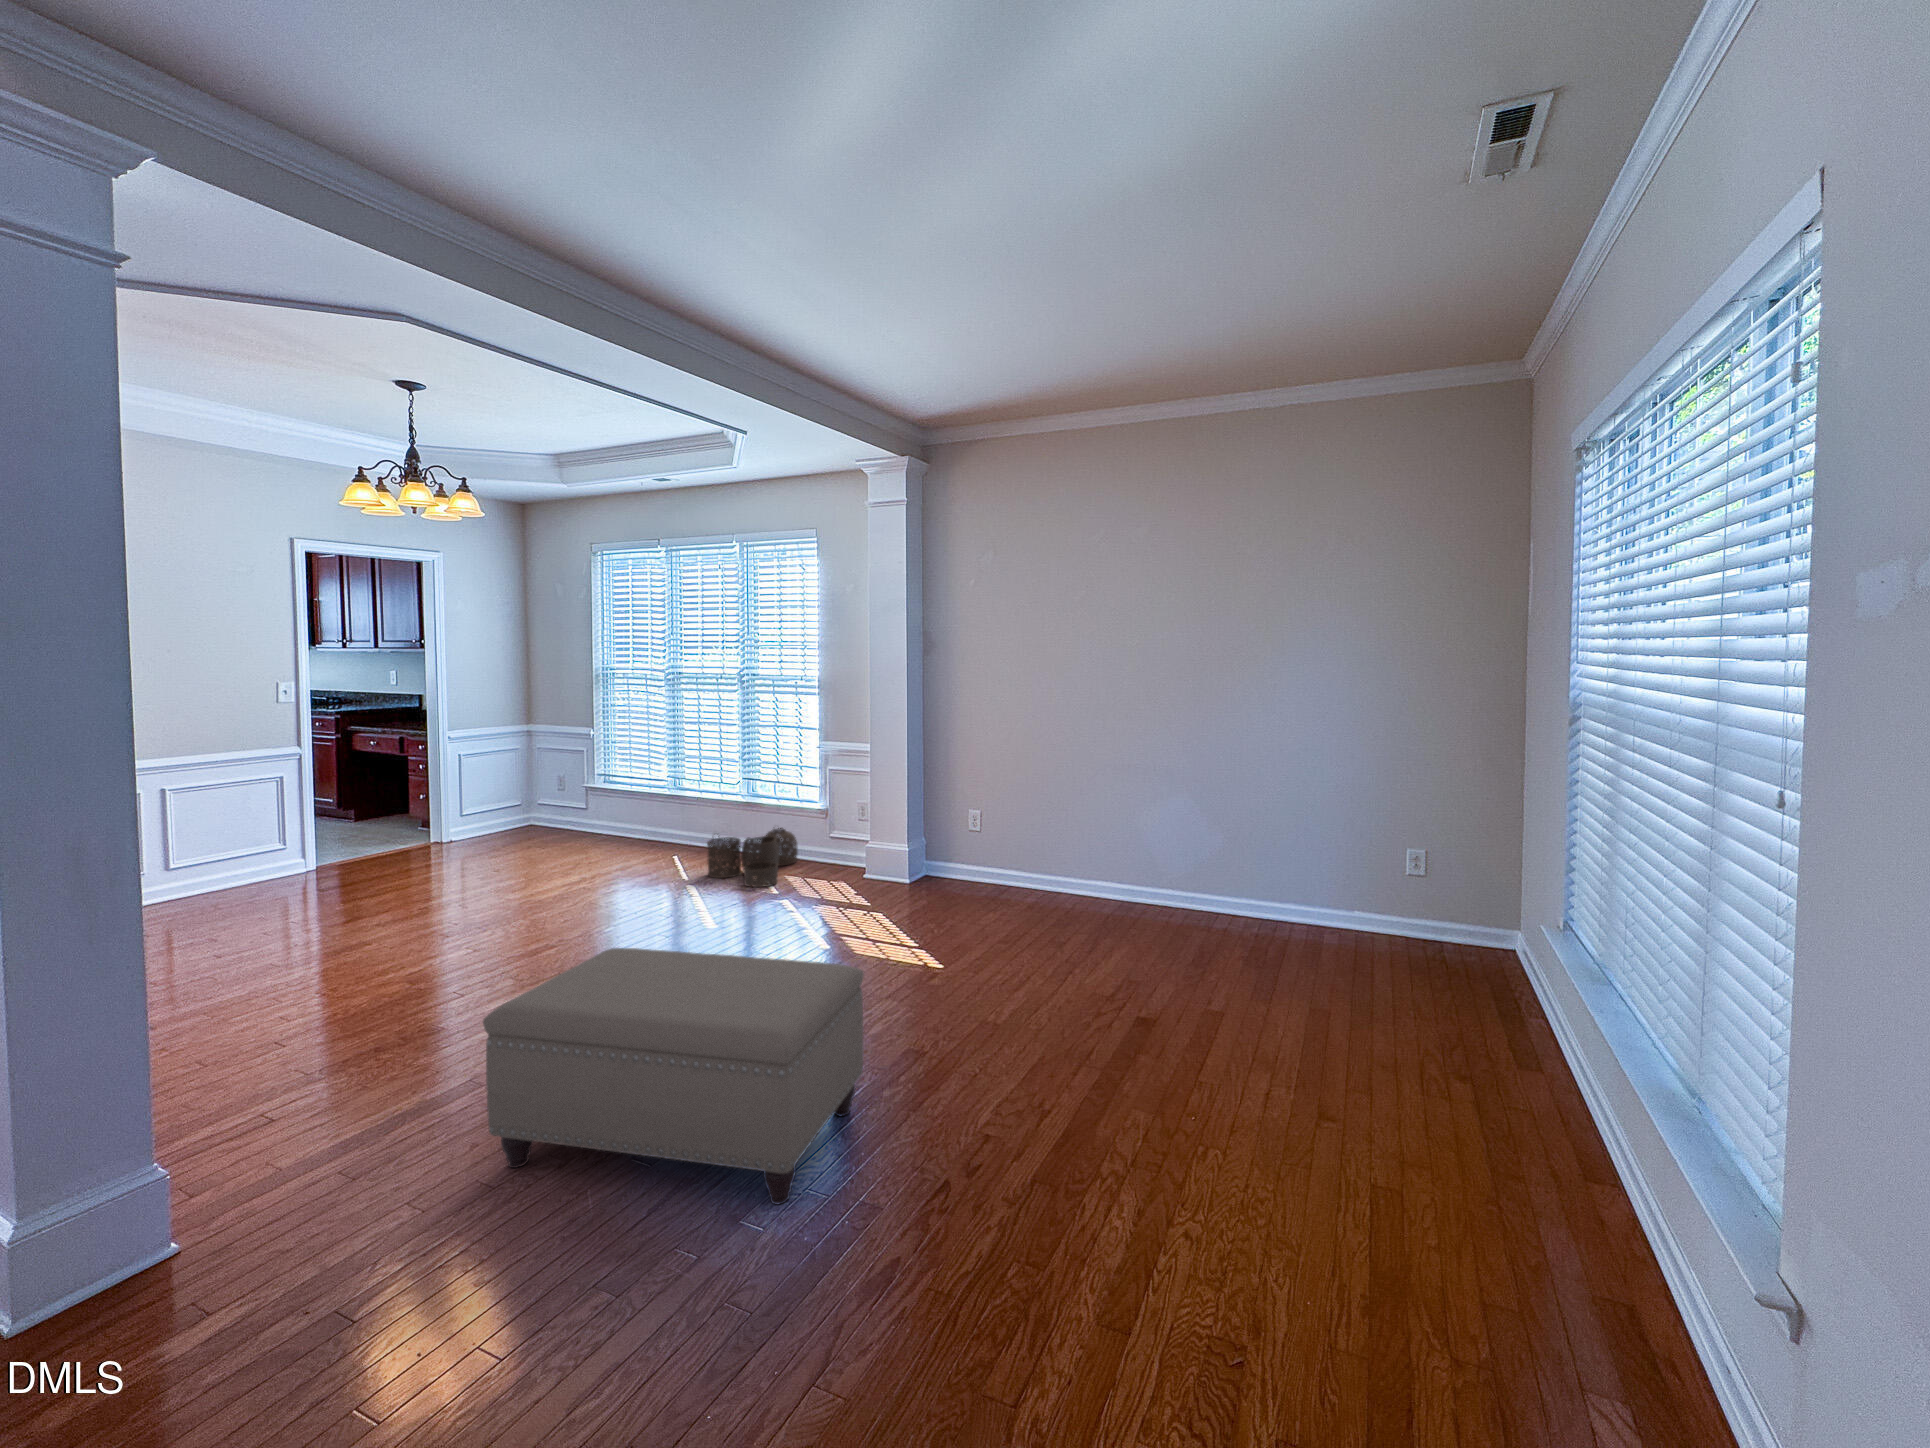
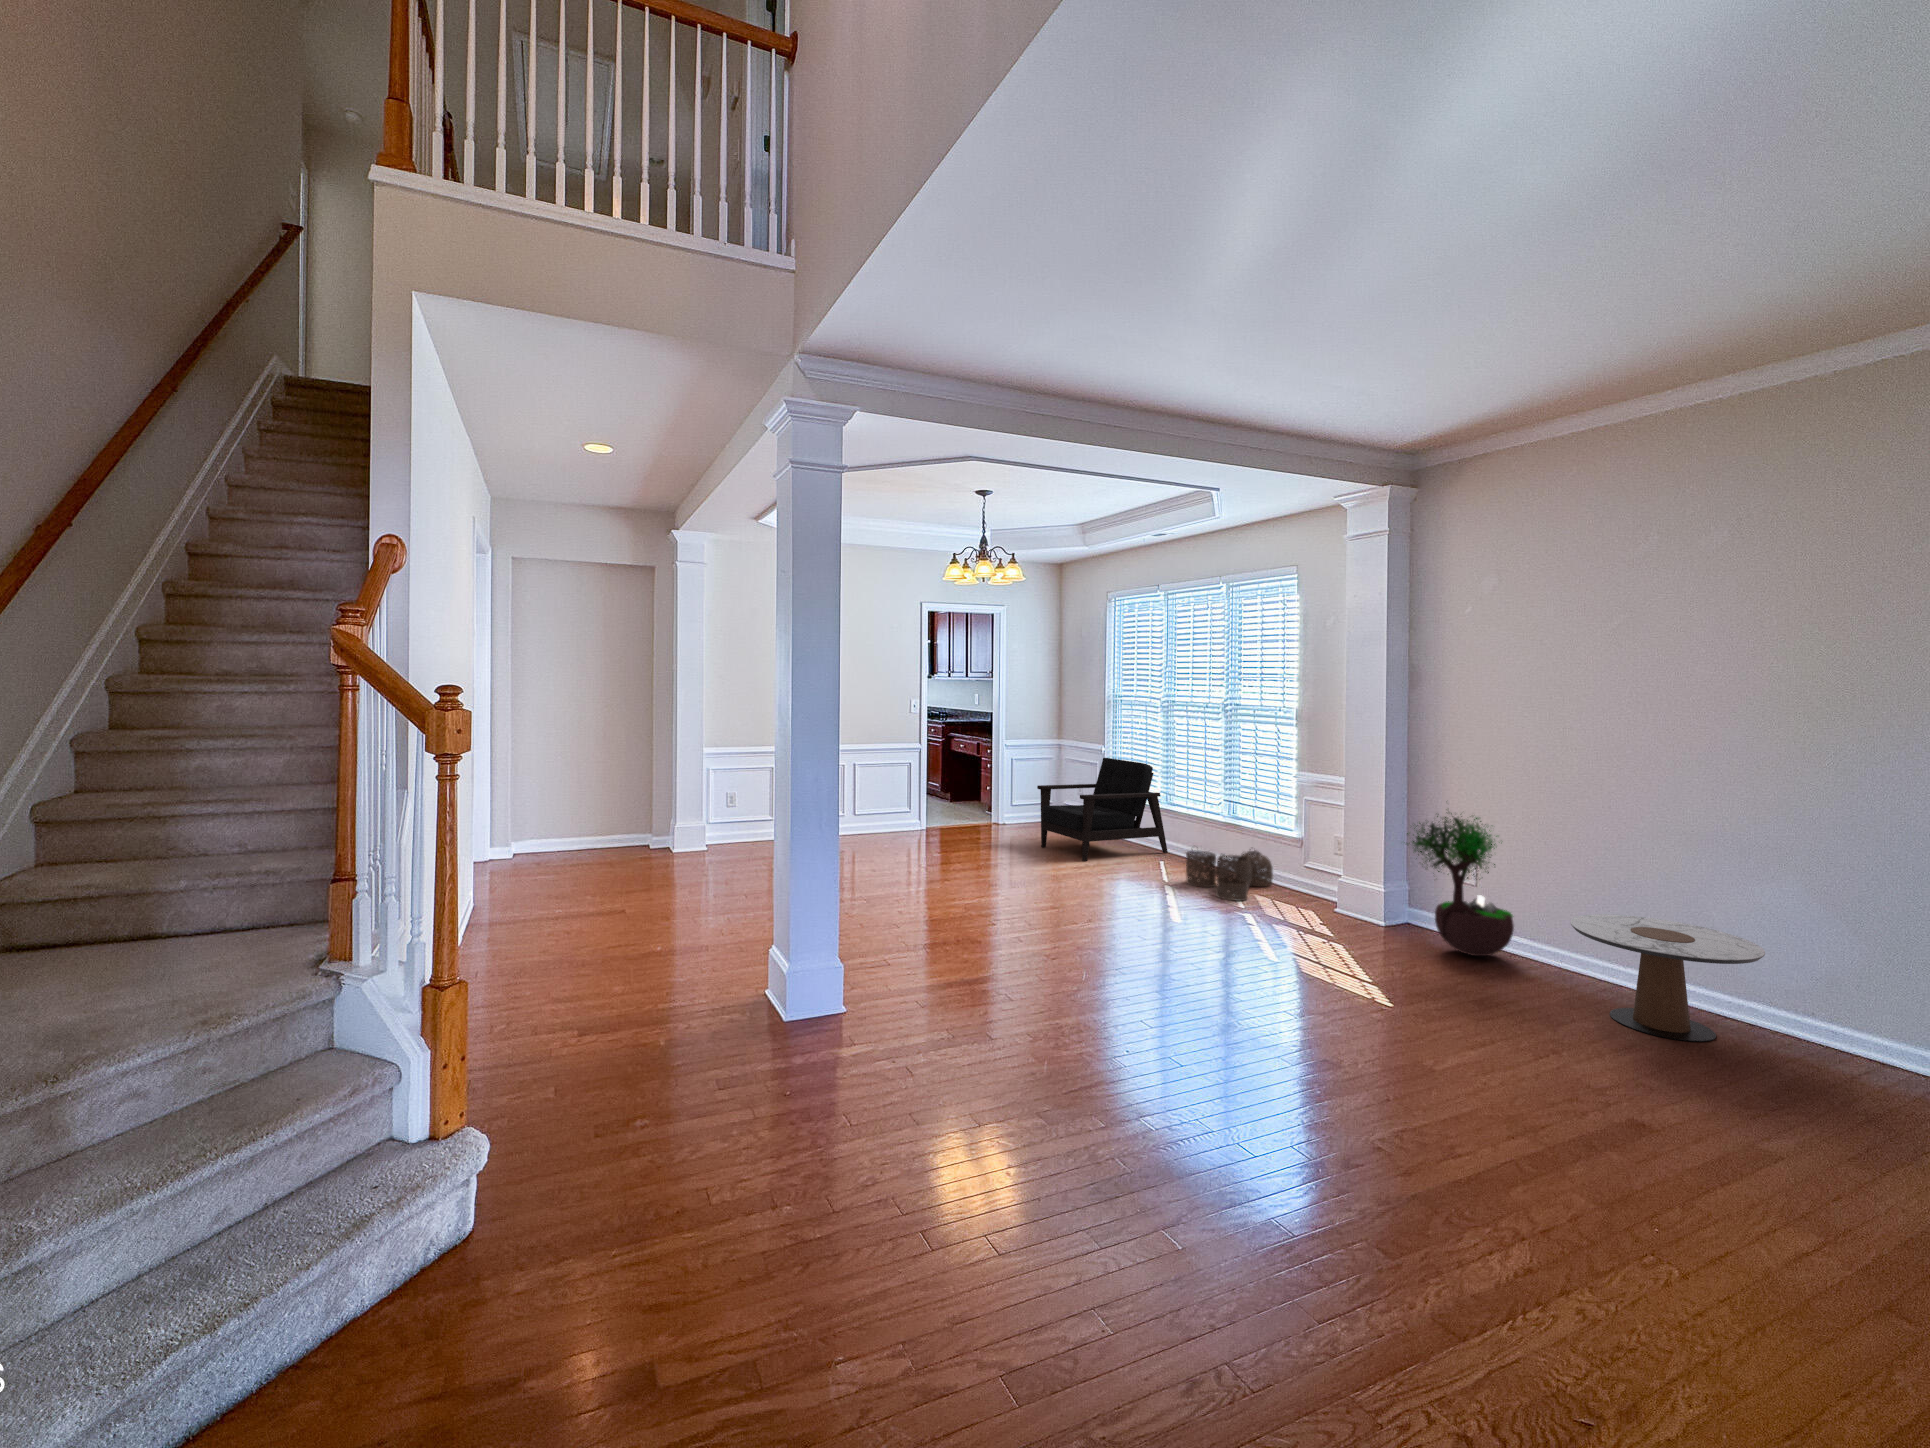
armchair: none [503,743,679,873] -> present [1037,758,1168,861]
potted tree: none [929,758,1014,896] -> present [1407,813,1514,956]
side table: none [1066,838,1184,935] -> present [1570,914,1765,1042]
ottoman: present [483,948,864,1204] -> none [1001,904,1270,1114]

